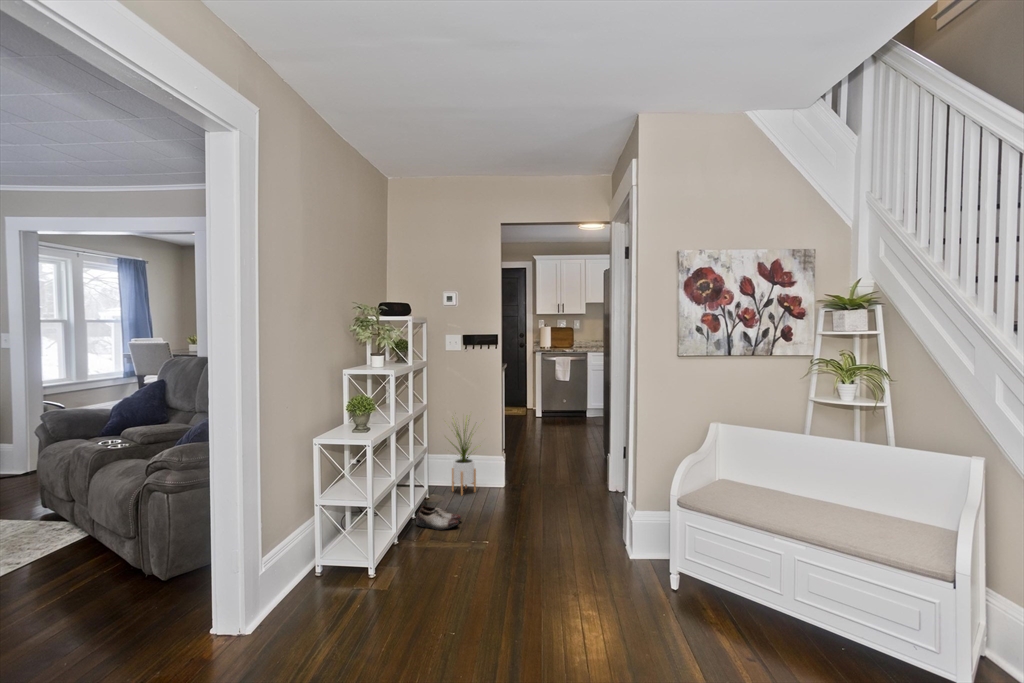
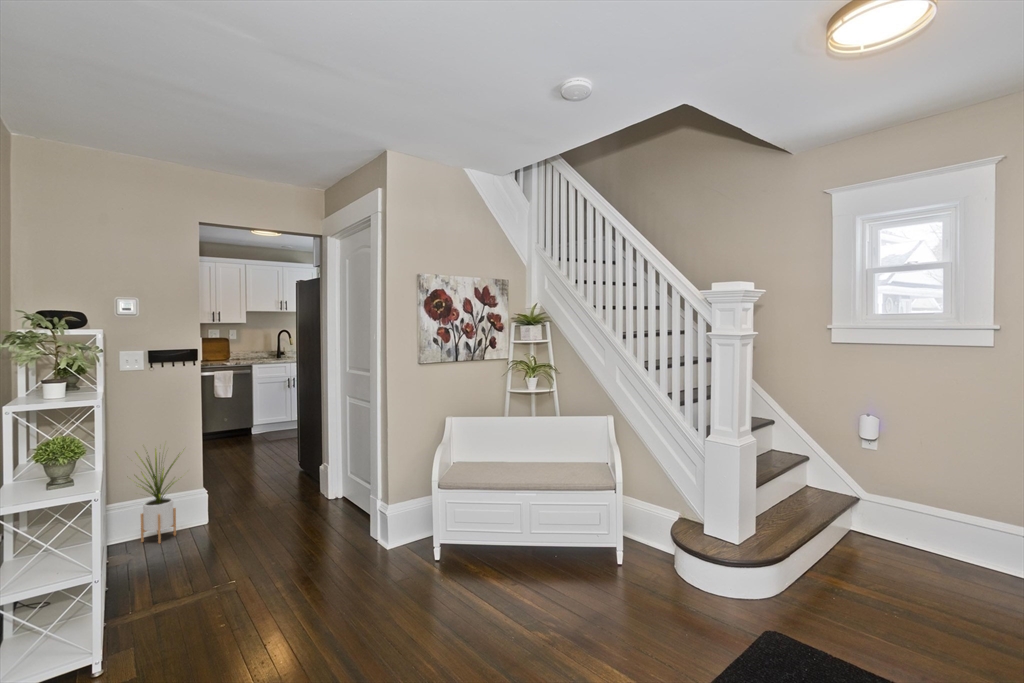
shoe: present [416,506,462,530] -> none [121,561,187,590]

